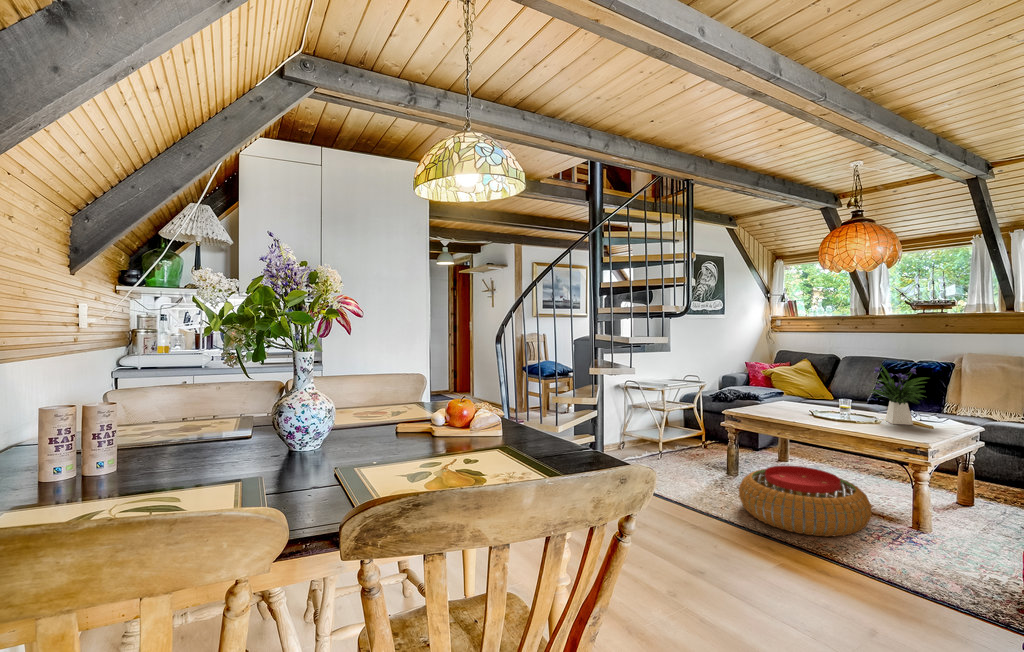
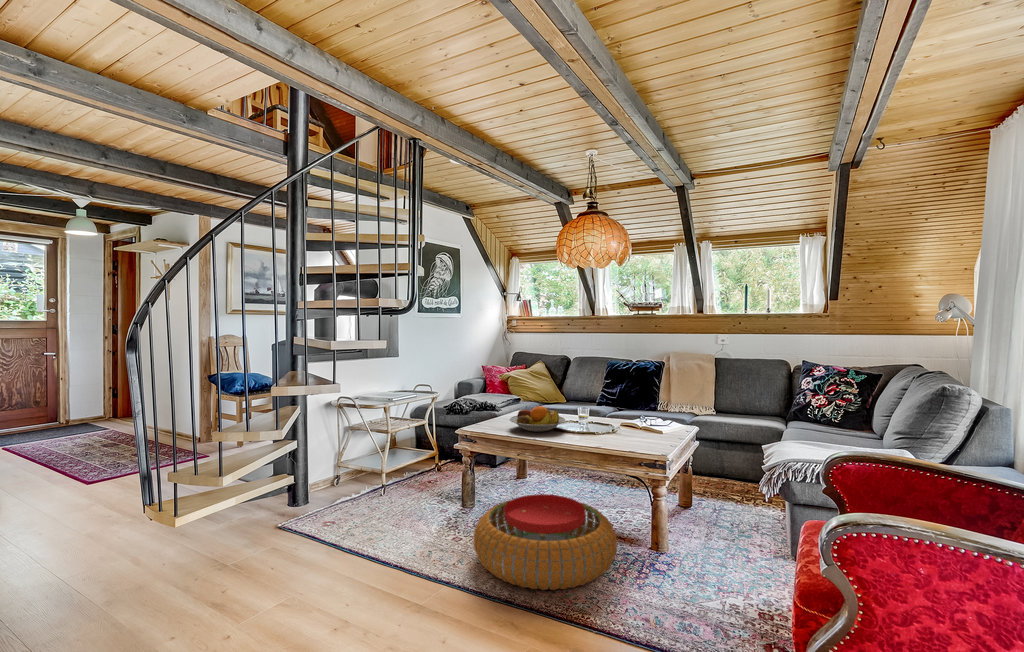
flower arrangement: present [870,364,929,425] -> none [600,366,660,431]
fruit bowl: none [771,396,826,418] -> present [510,406,565,432]

